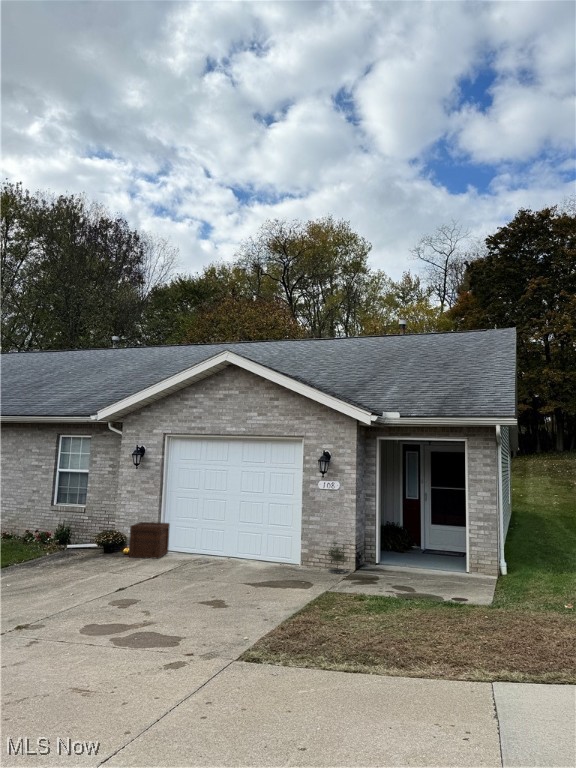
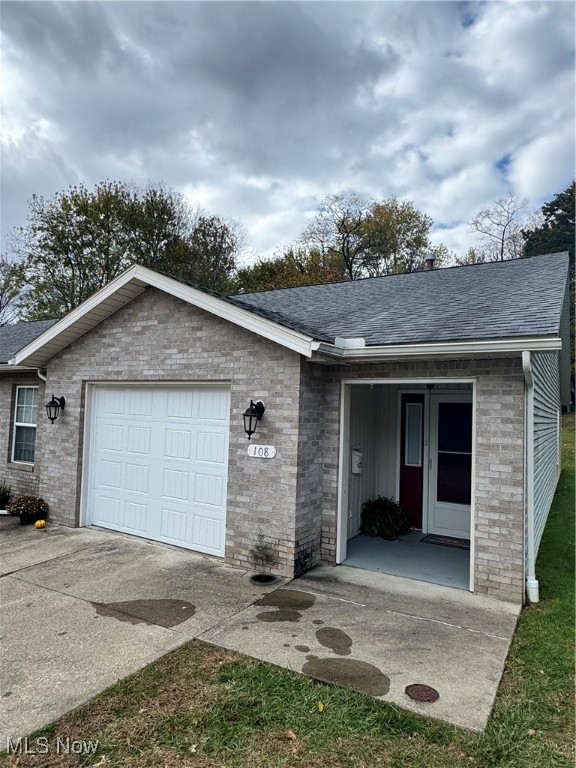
wooden crate: present [129,522,170,559] -> none [26,490,88,540]

